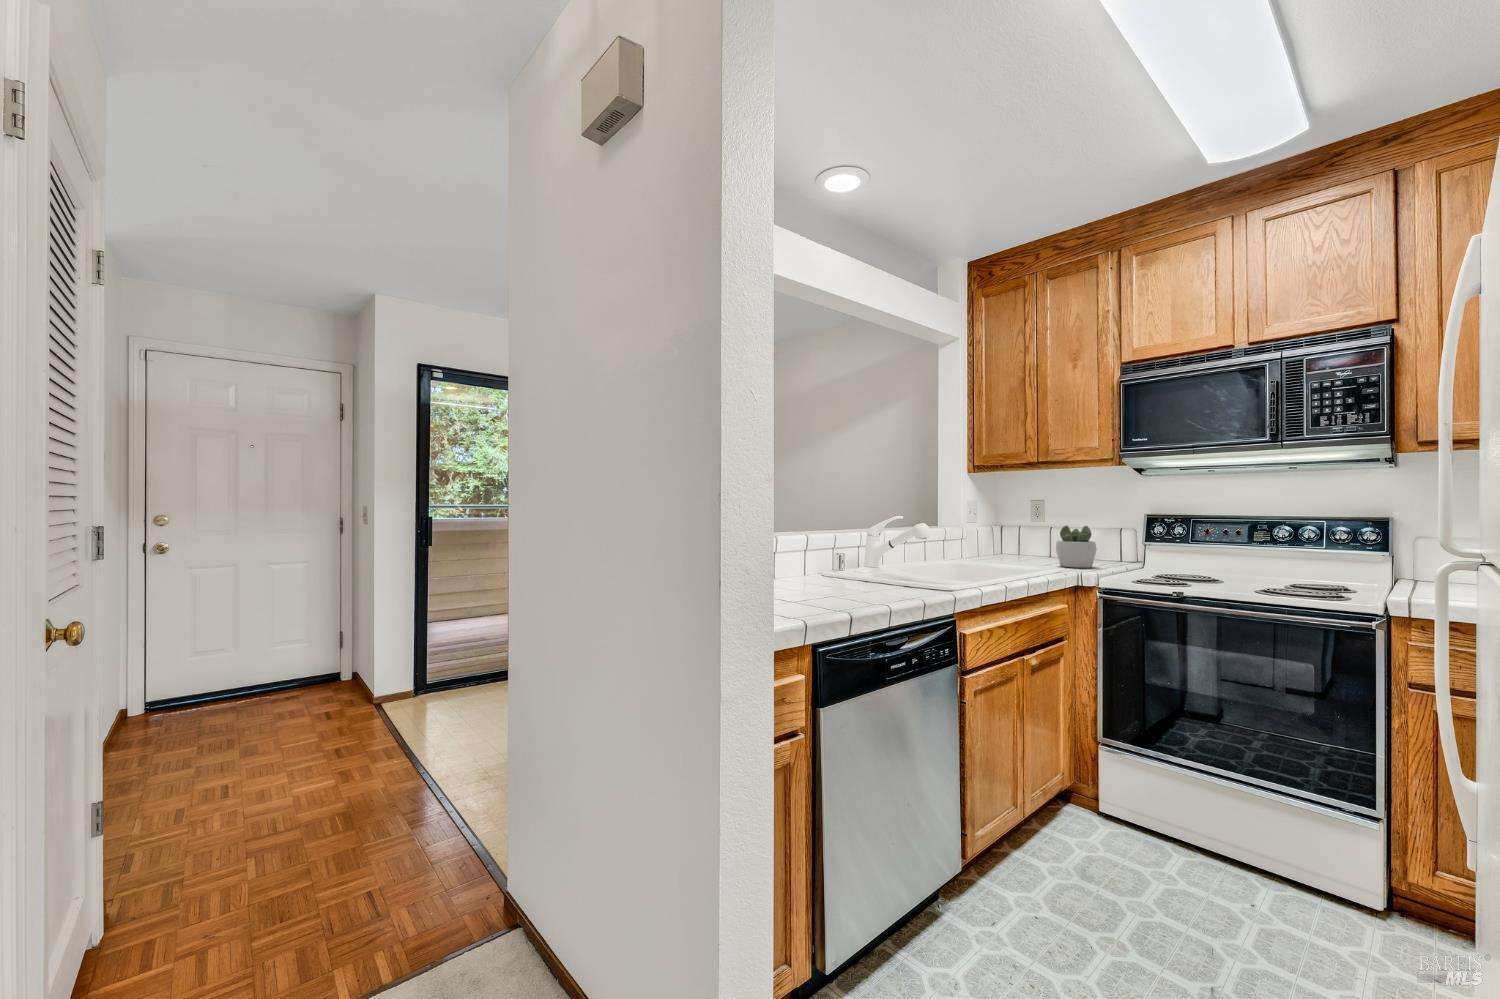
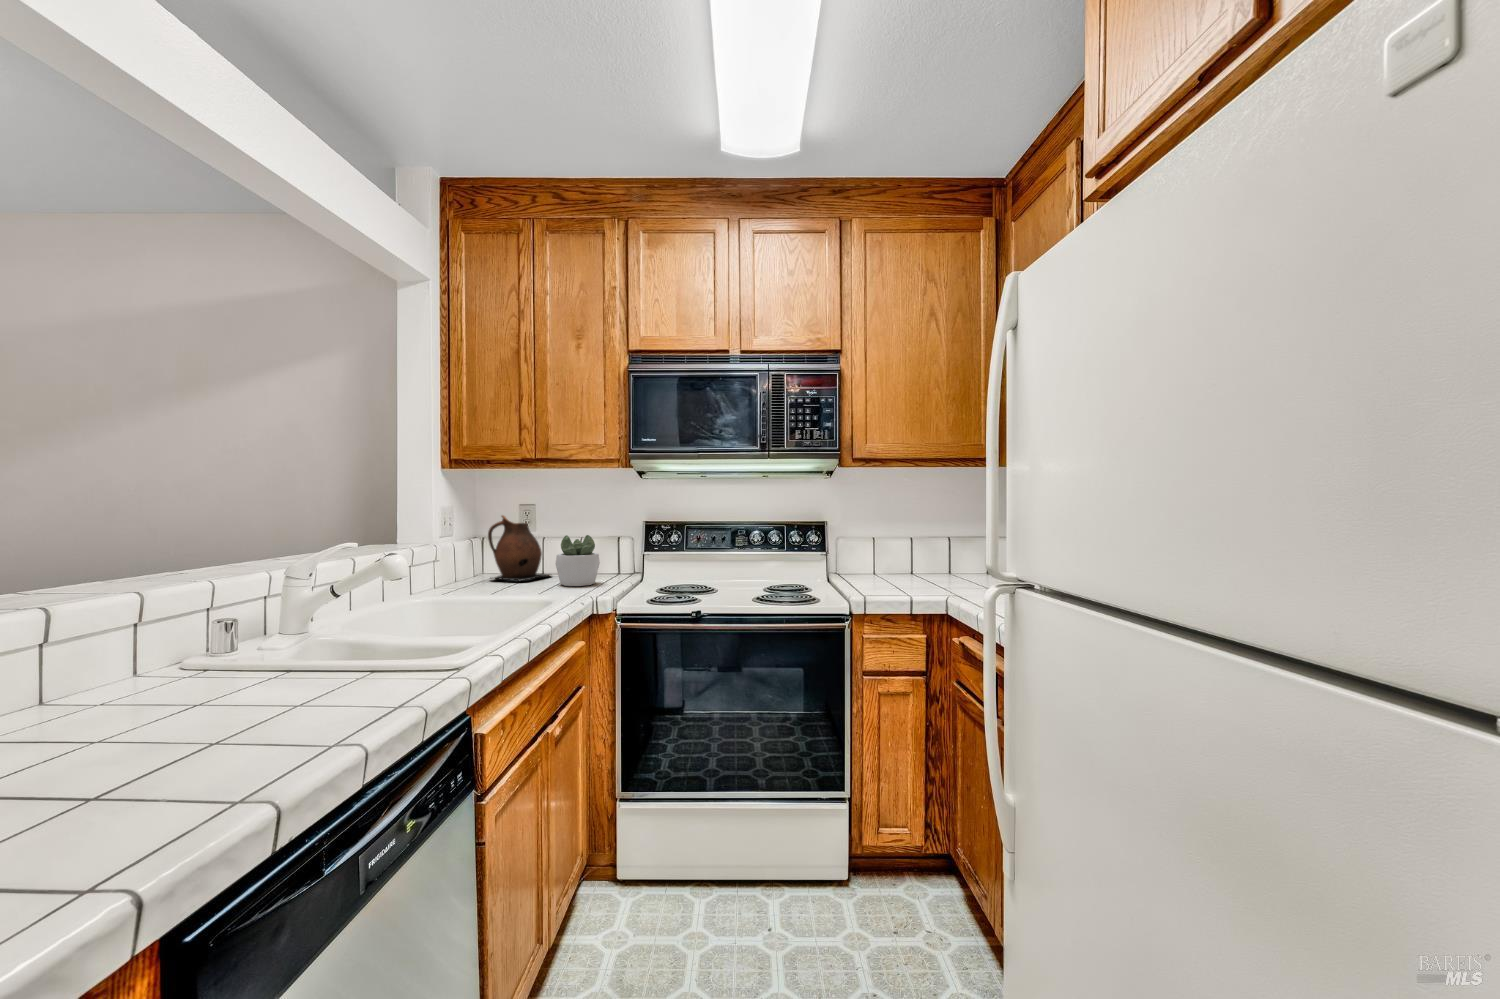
ceramic pitcher: none [1004,509,1059,562] -> present [488,515,550,581]

